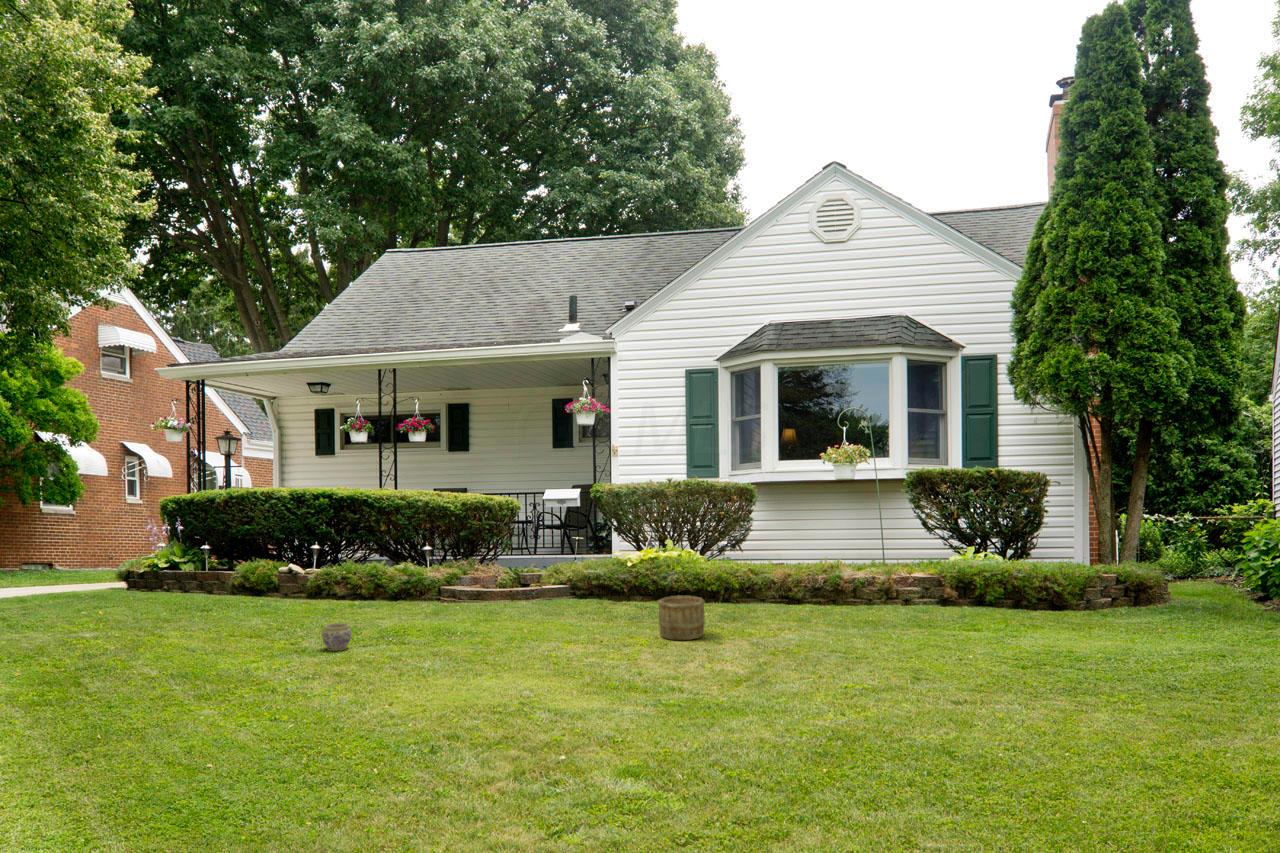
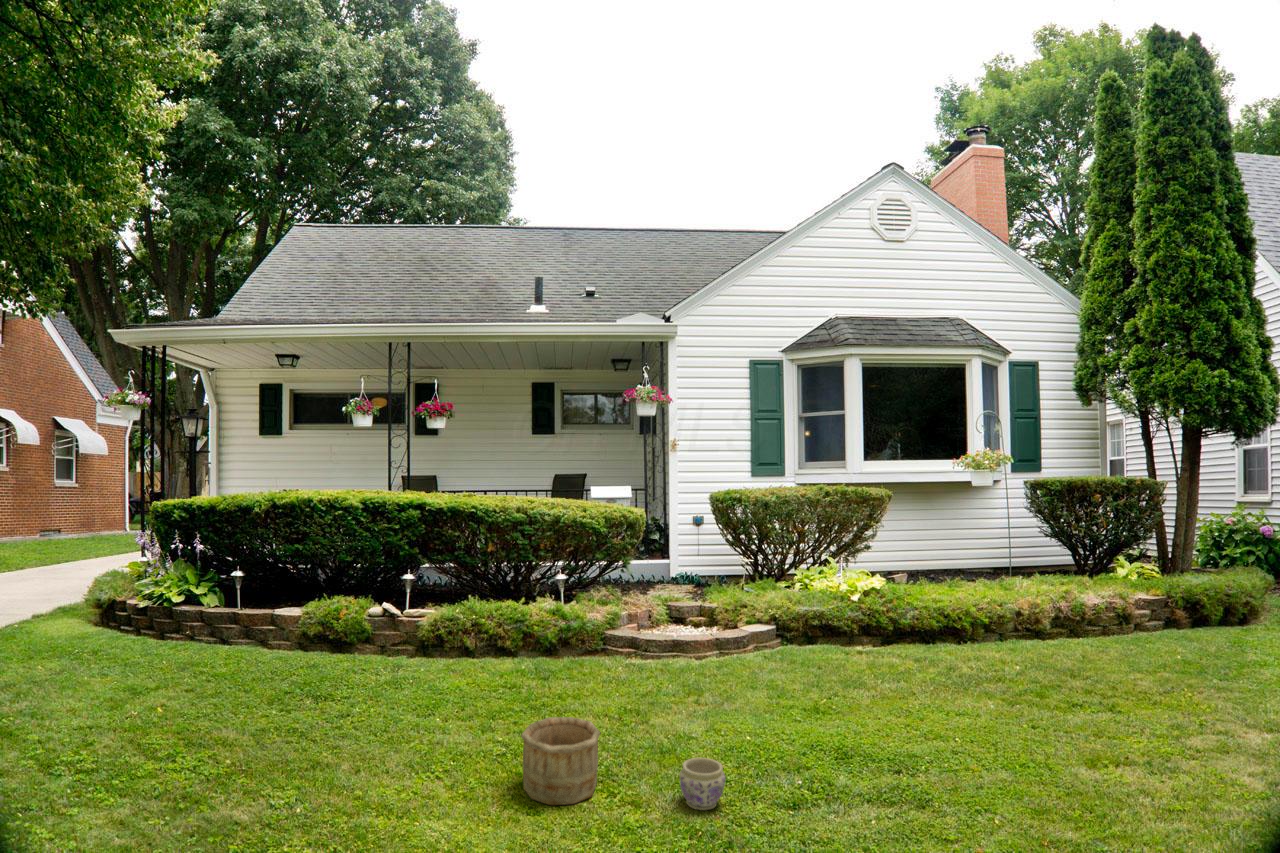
wooden bucket: present [658,596,705,640] -> present [521,717,600,805]

